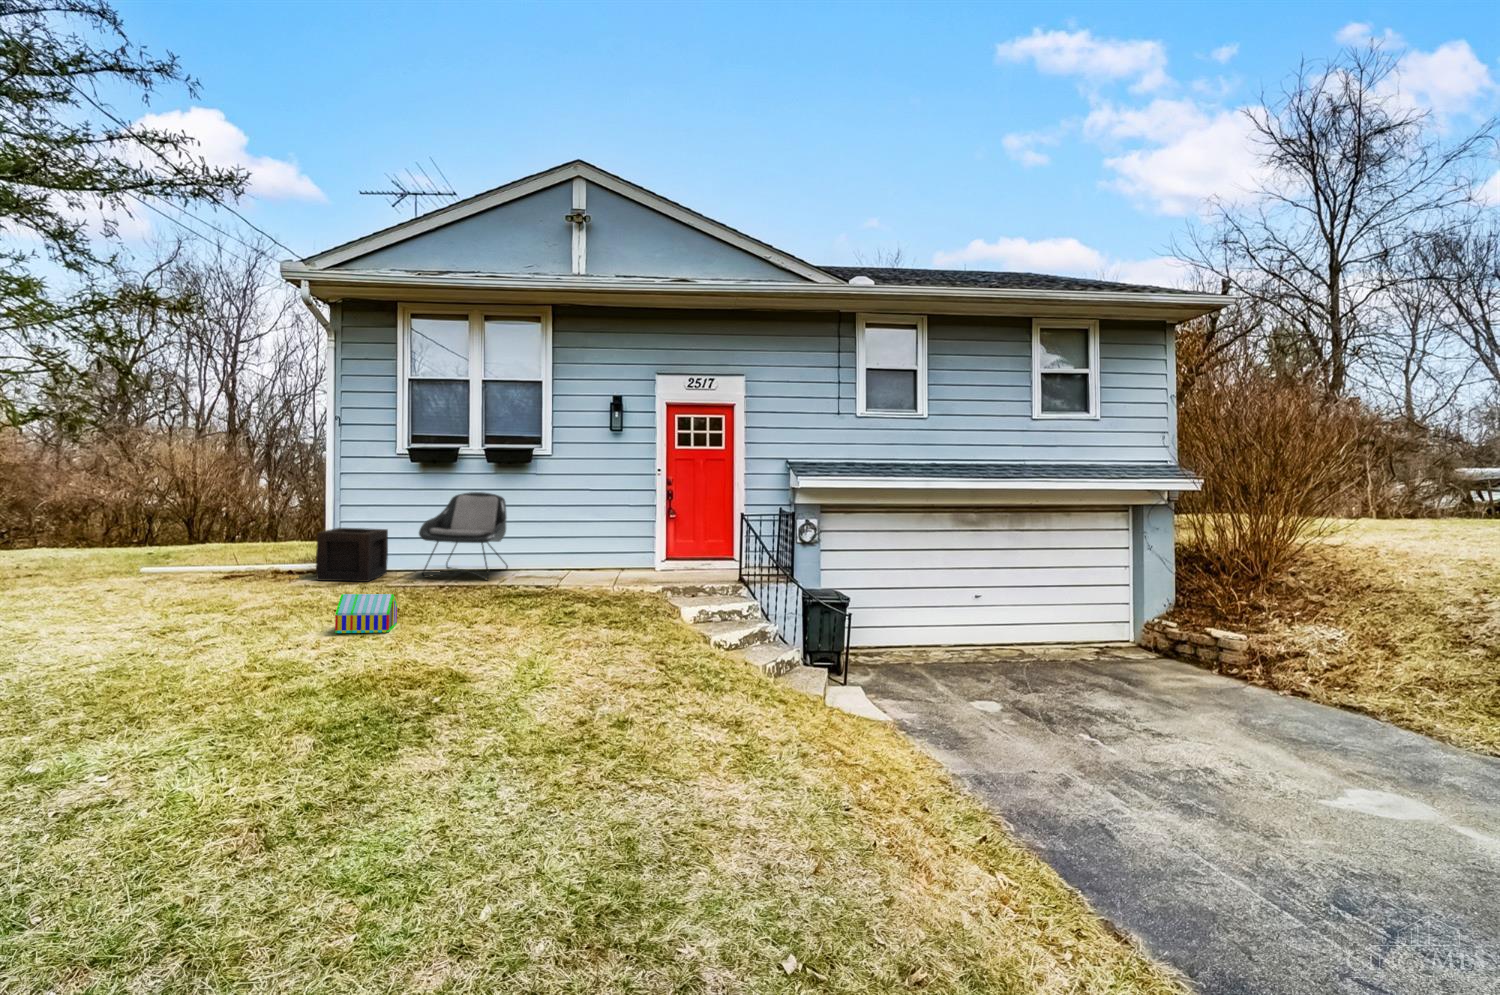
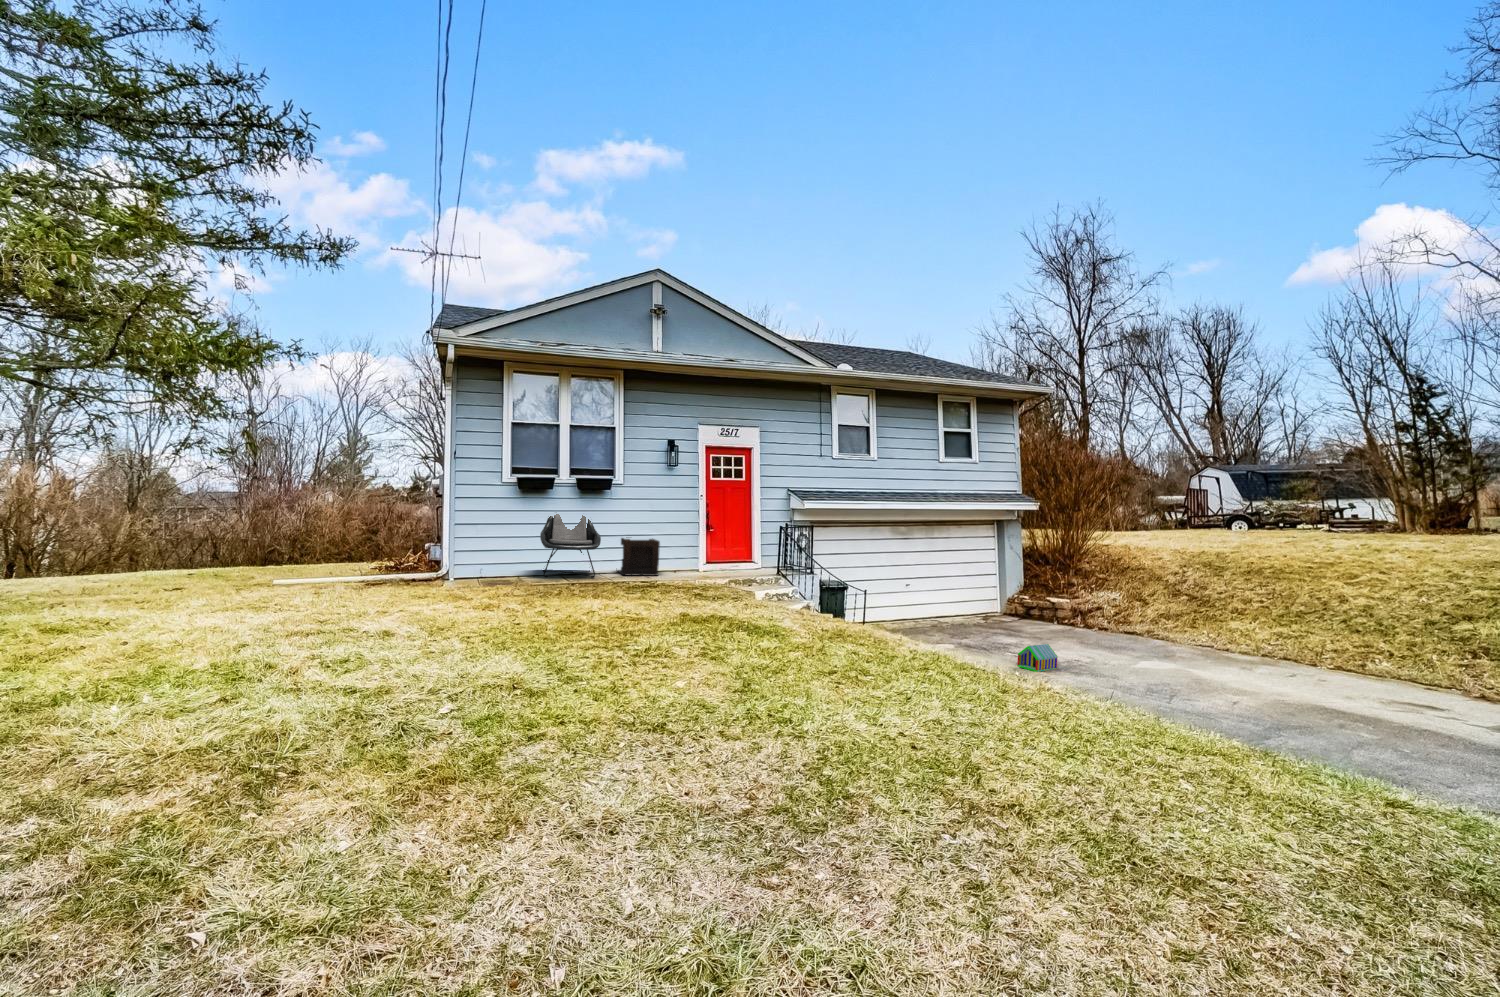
wooden crate: present [316,528,388,582] -> present [617,538,660,576]
toy house: present [335,594,397,633] -> present [1017,644,1057,672]

